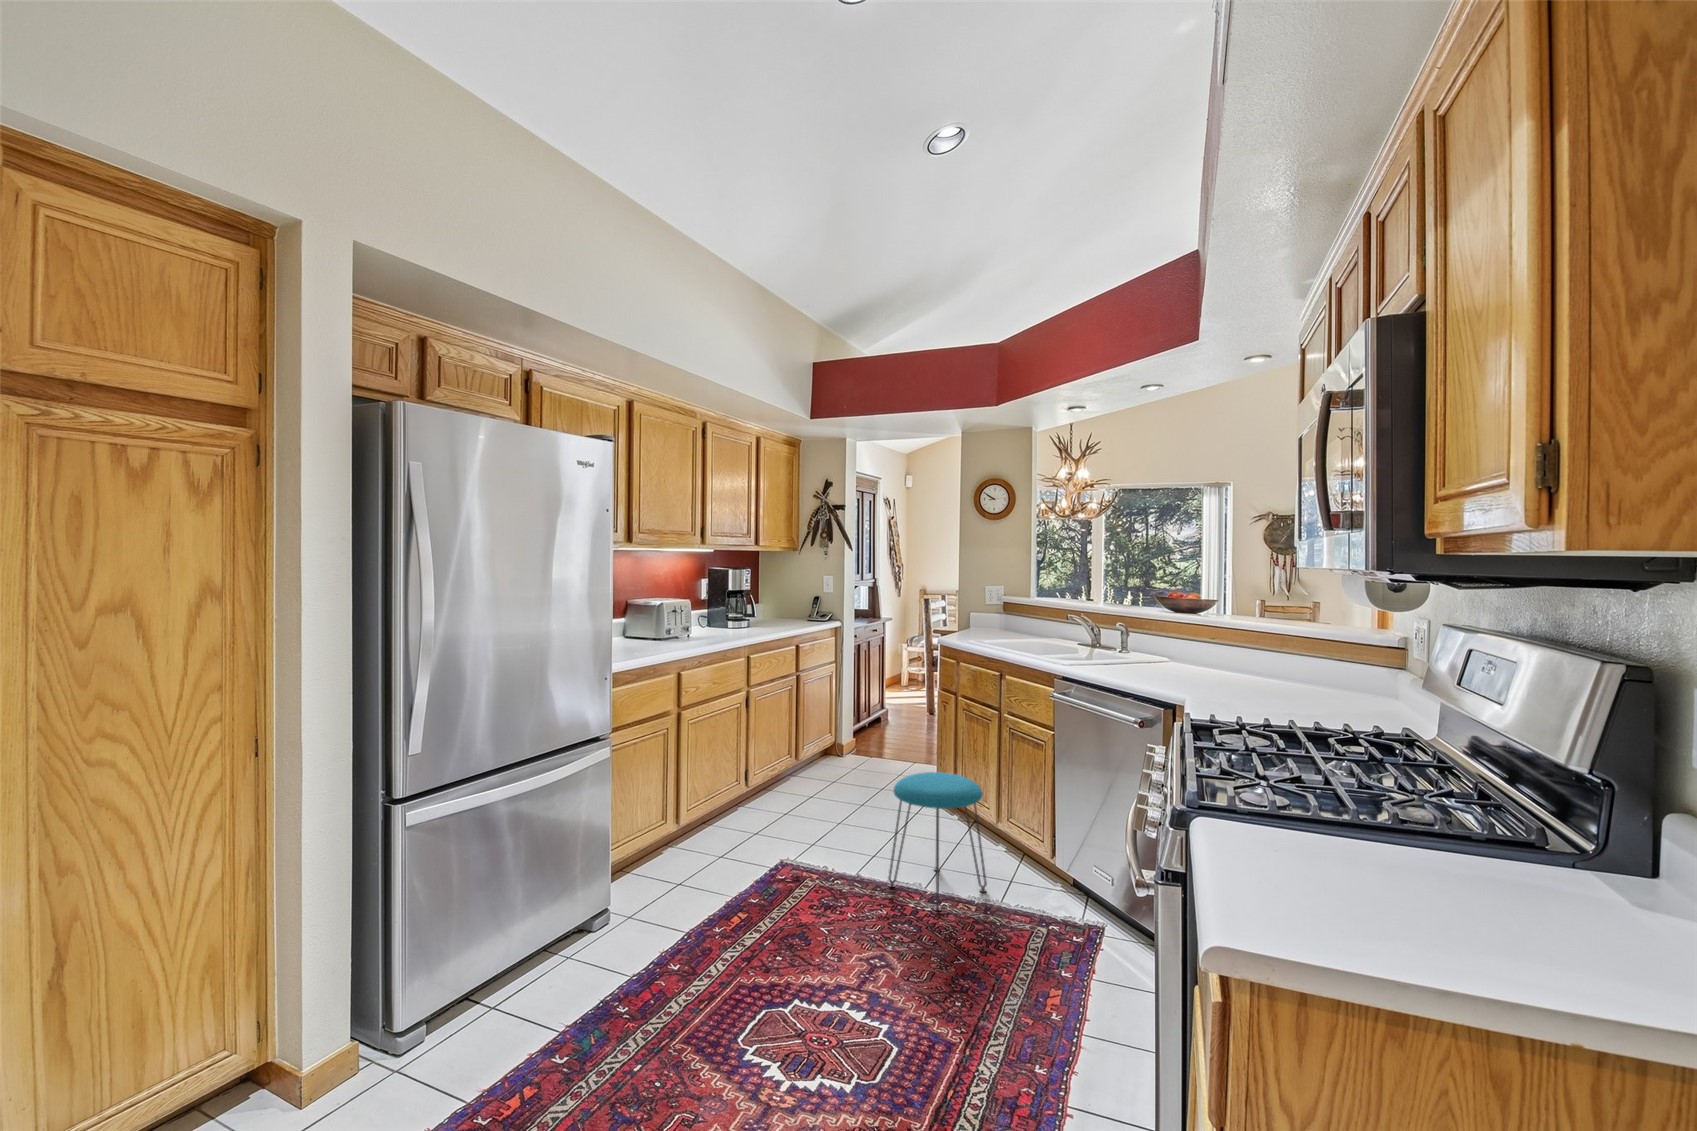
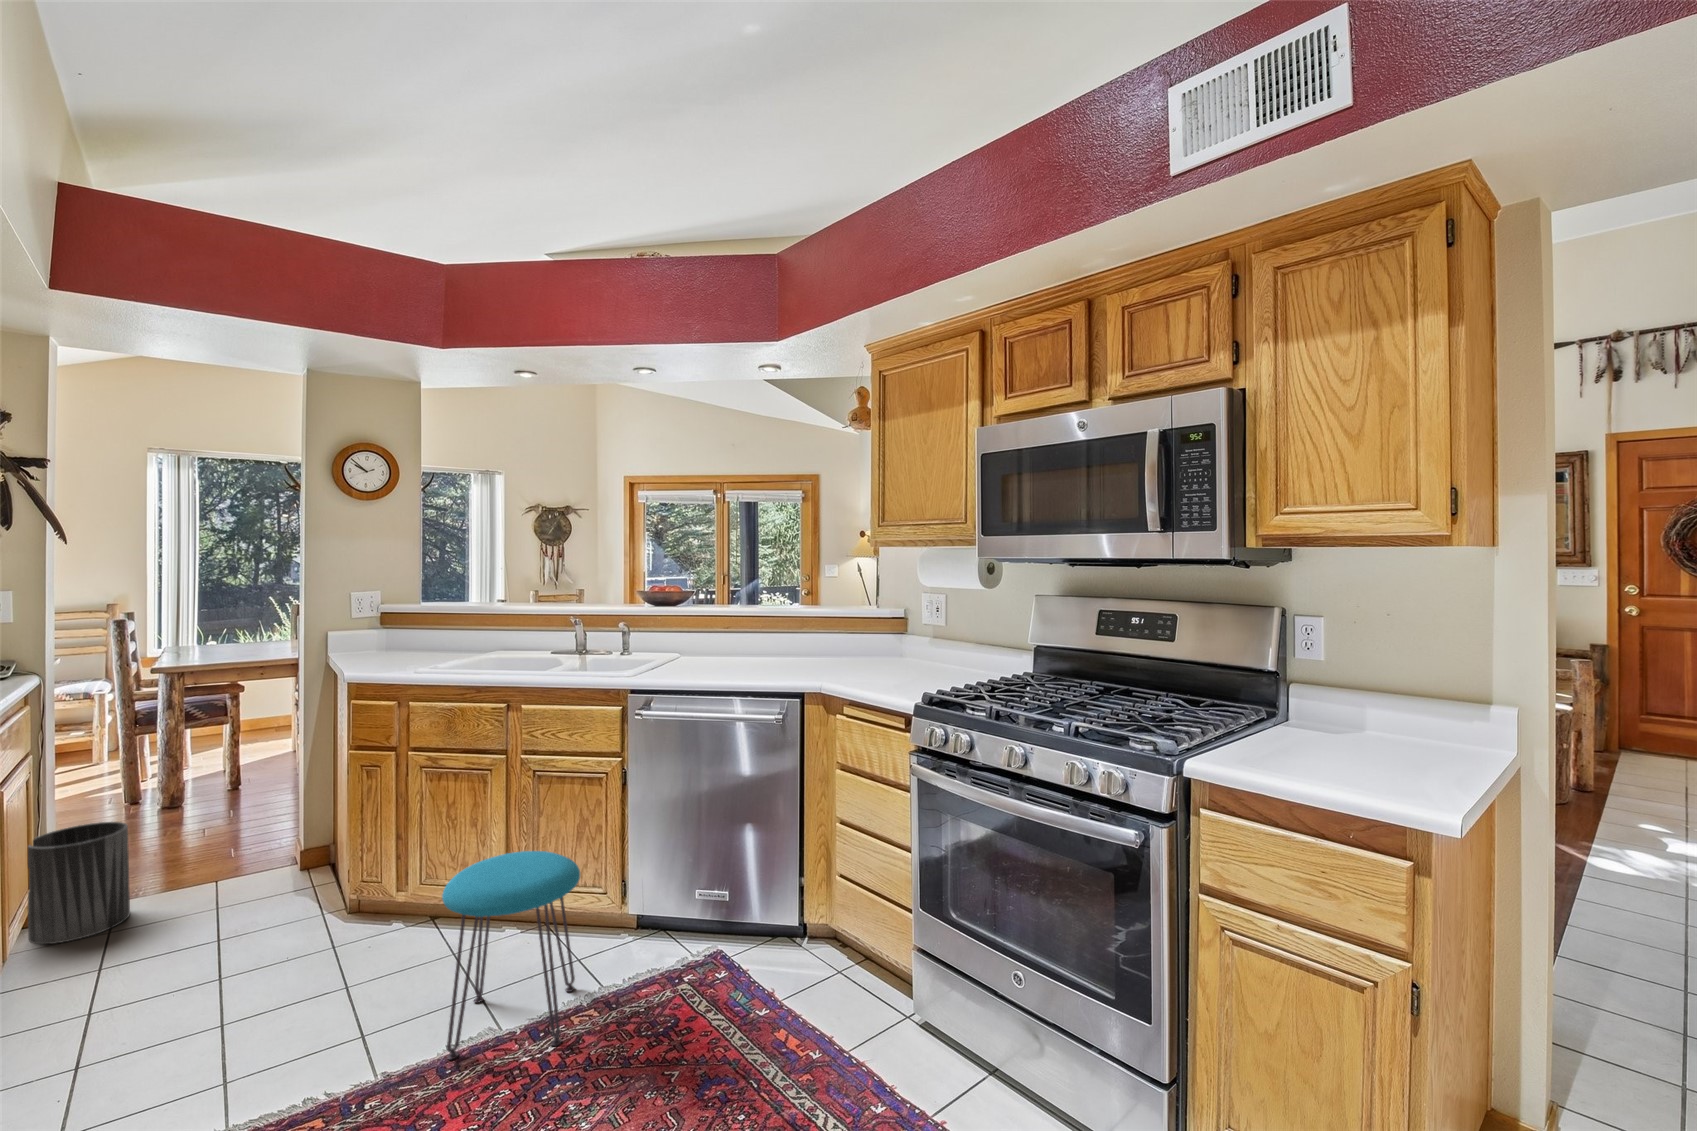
trash can: none [838,707,878,767] -> present [28,822,130,944]

